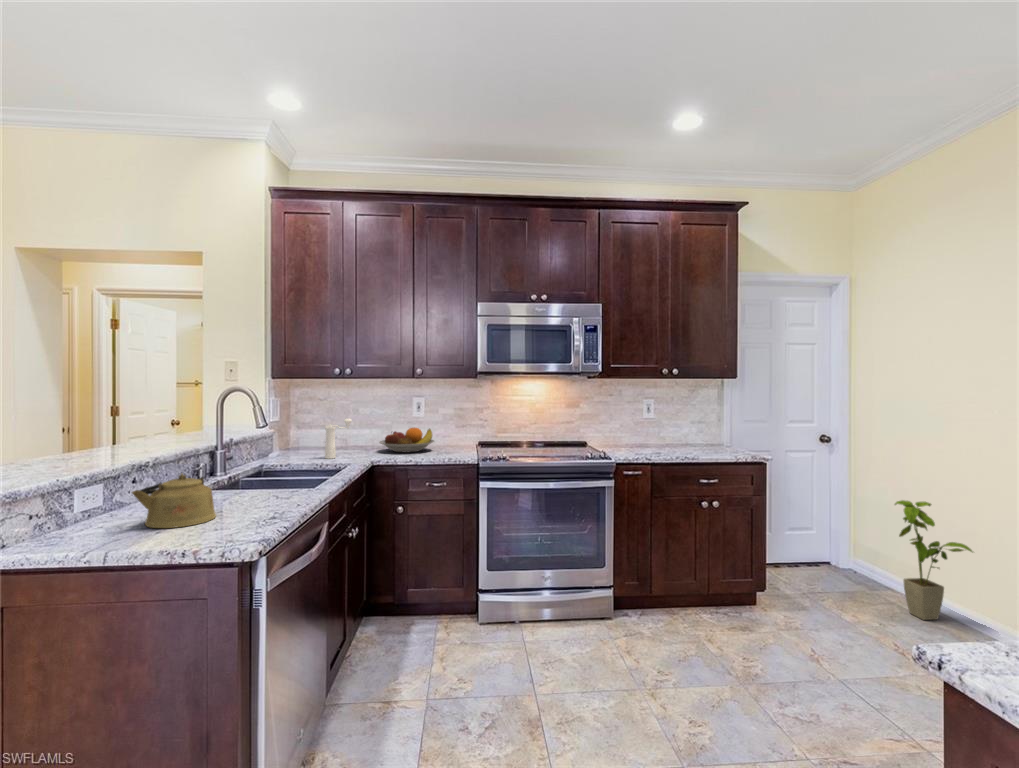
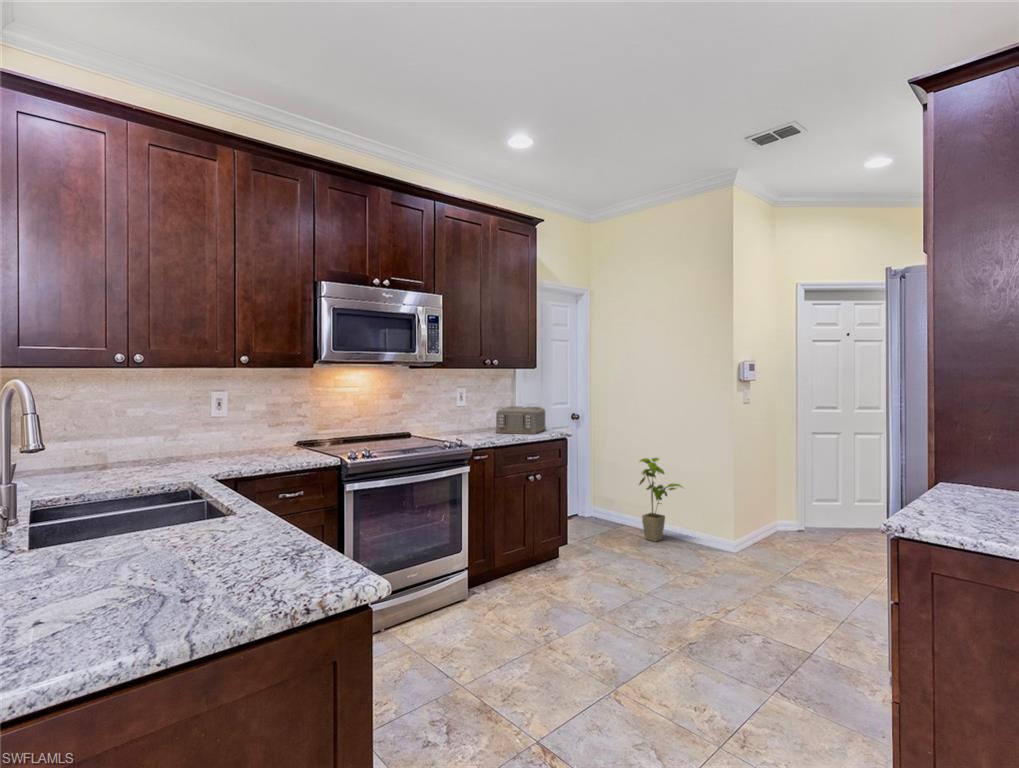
pepper mill: present [325,419,352,459] -> none [117,422,154,480]
toaster: none [680,421,750,454] -> present [496,406,546,434]
fruit bowl: present [379,428,434,452] -> none [176,429,256,462]
kettle: present [132,473,216,528] -> none [96,509,227,600]

